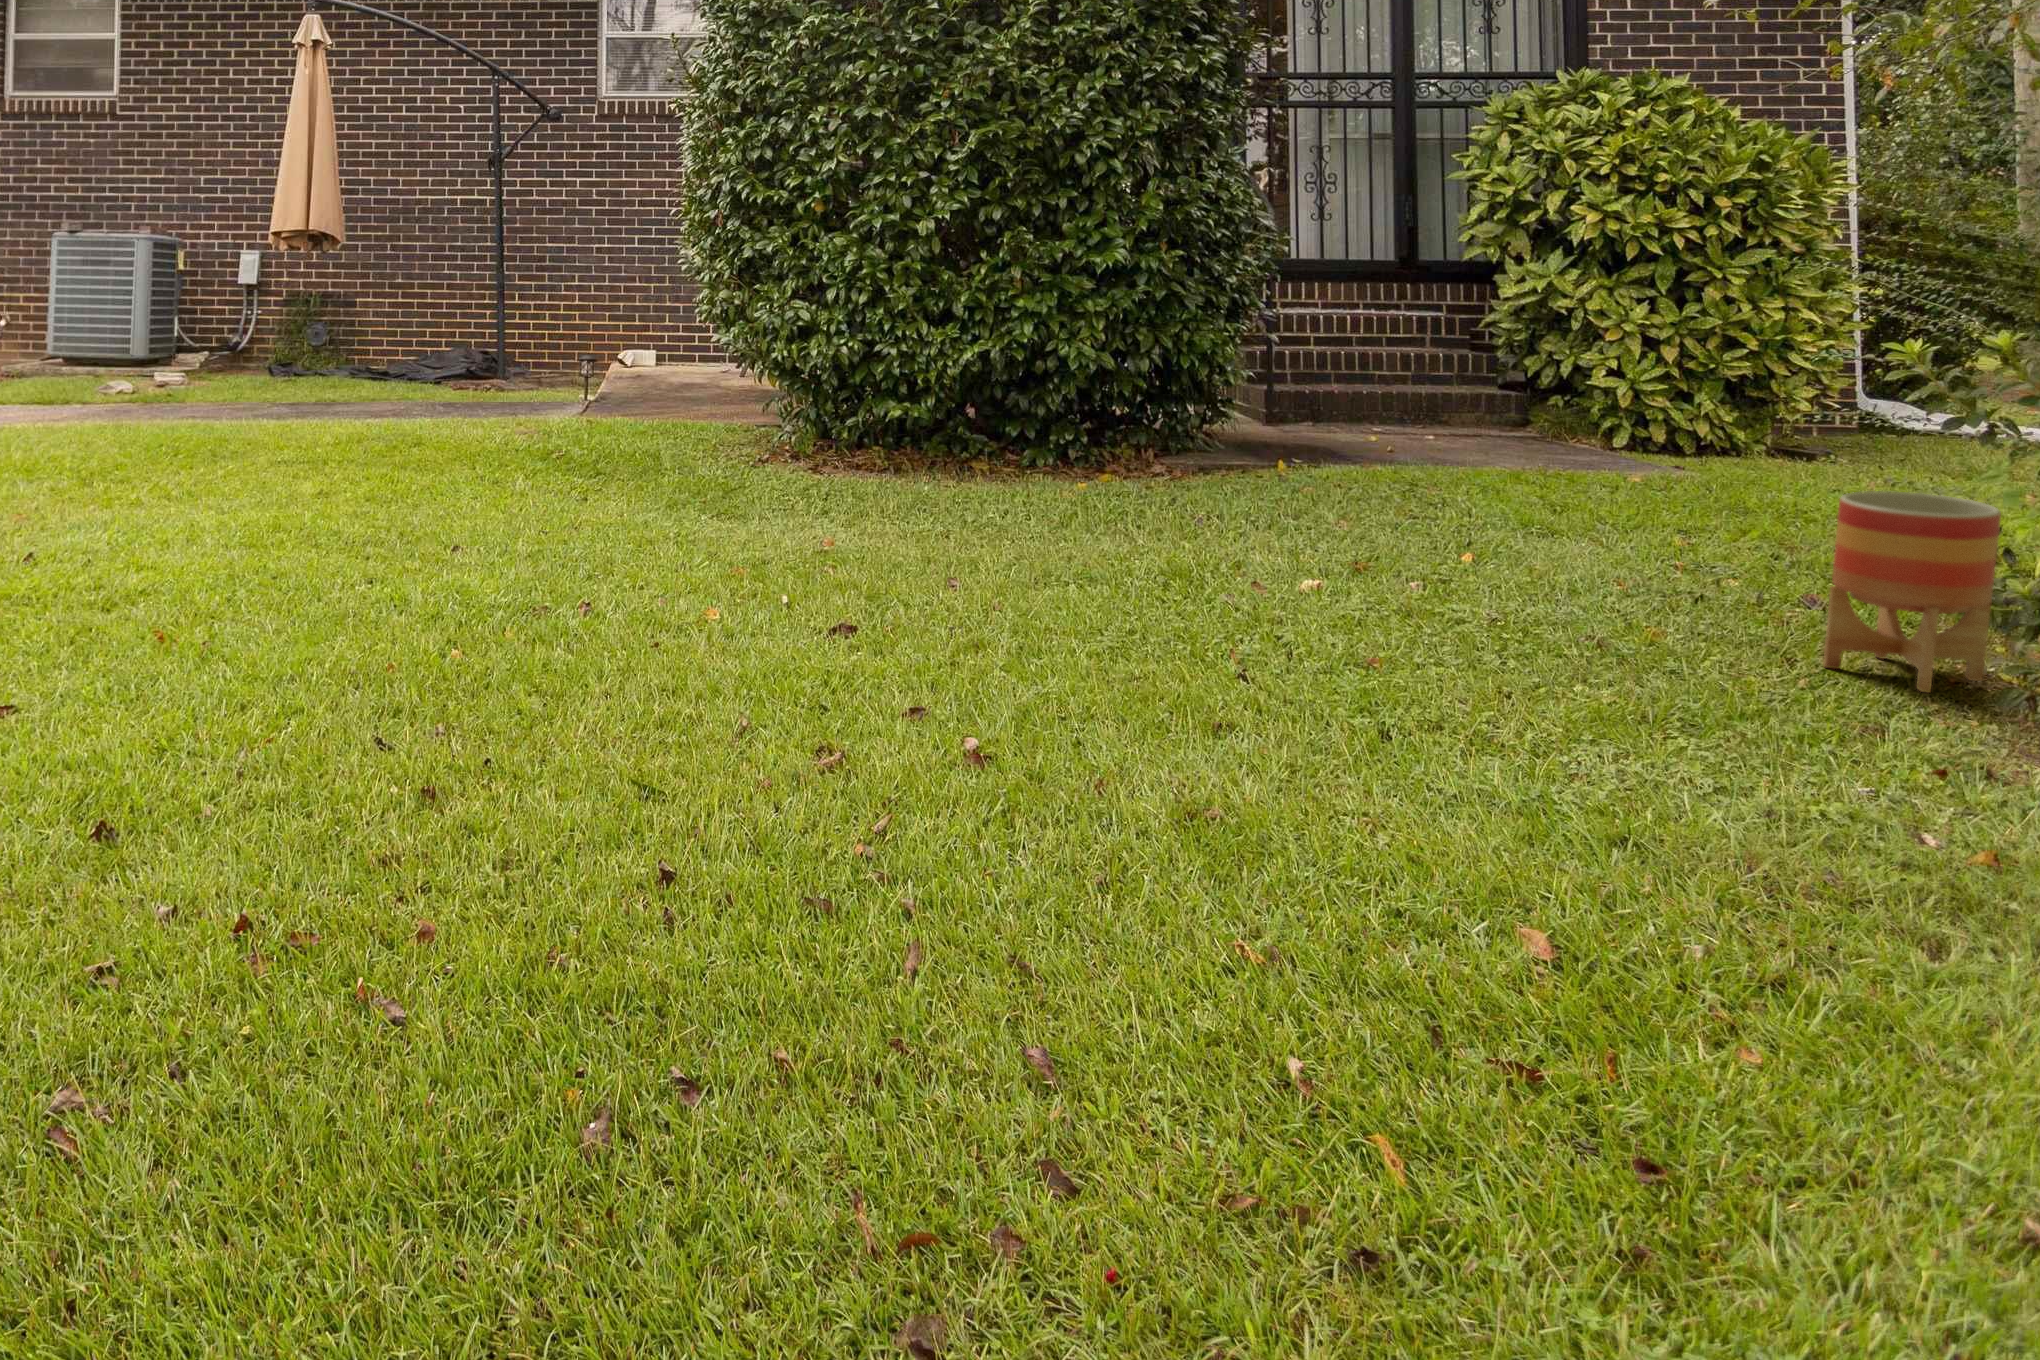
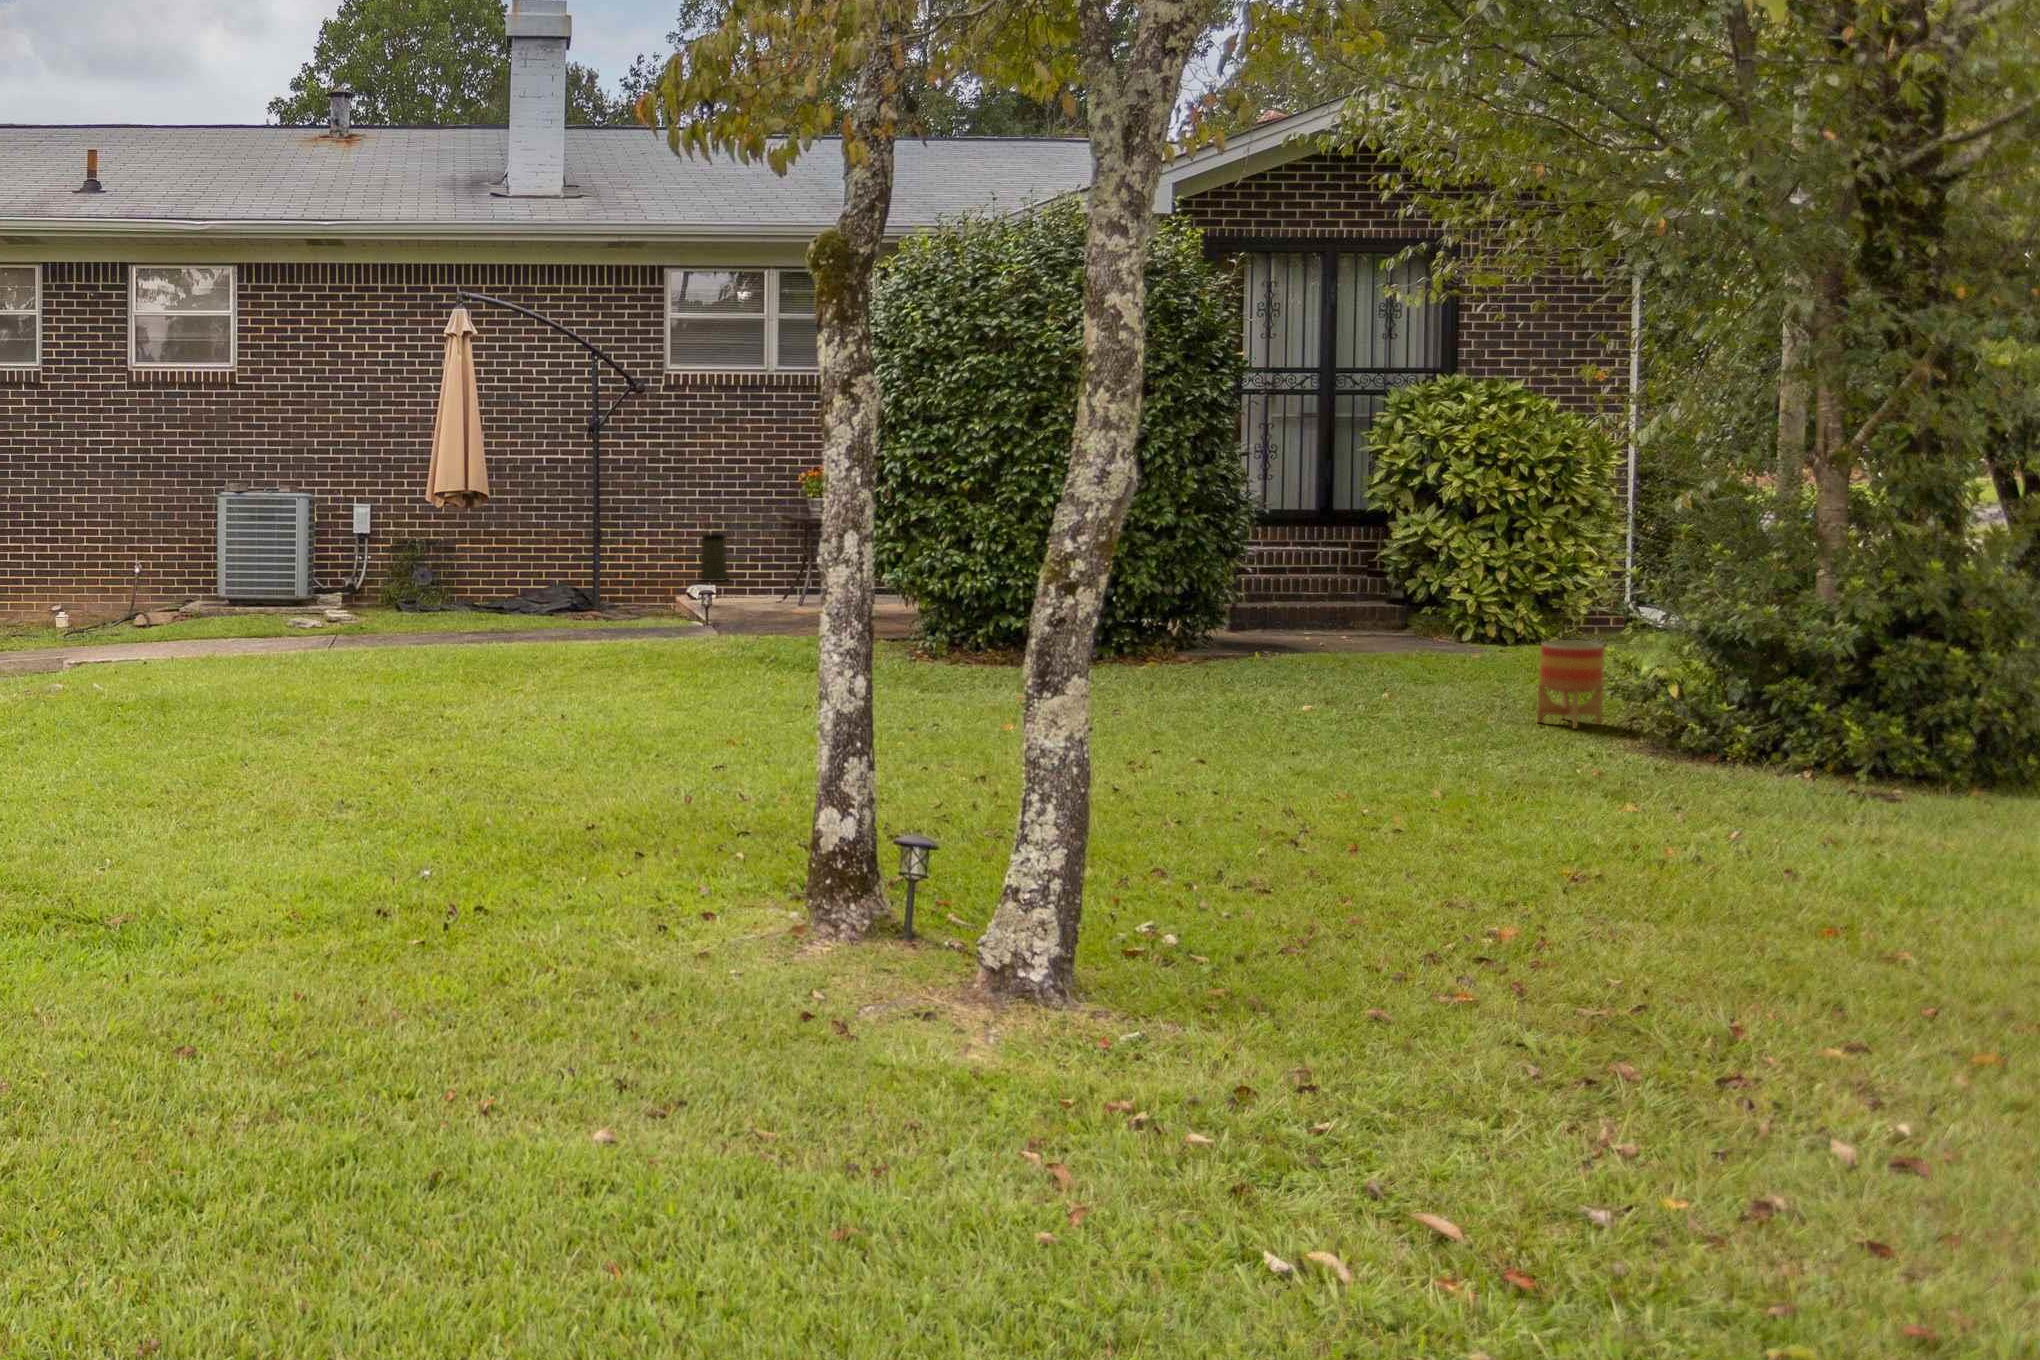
watering can: none [621,276,656,345] -> present [700,525,728,581]

